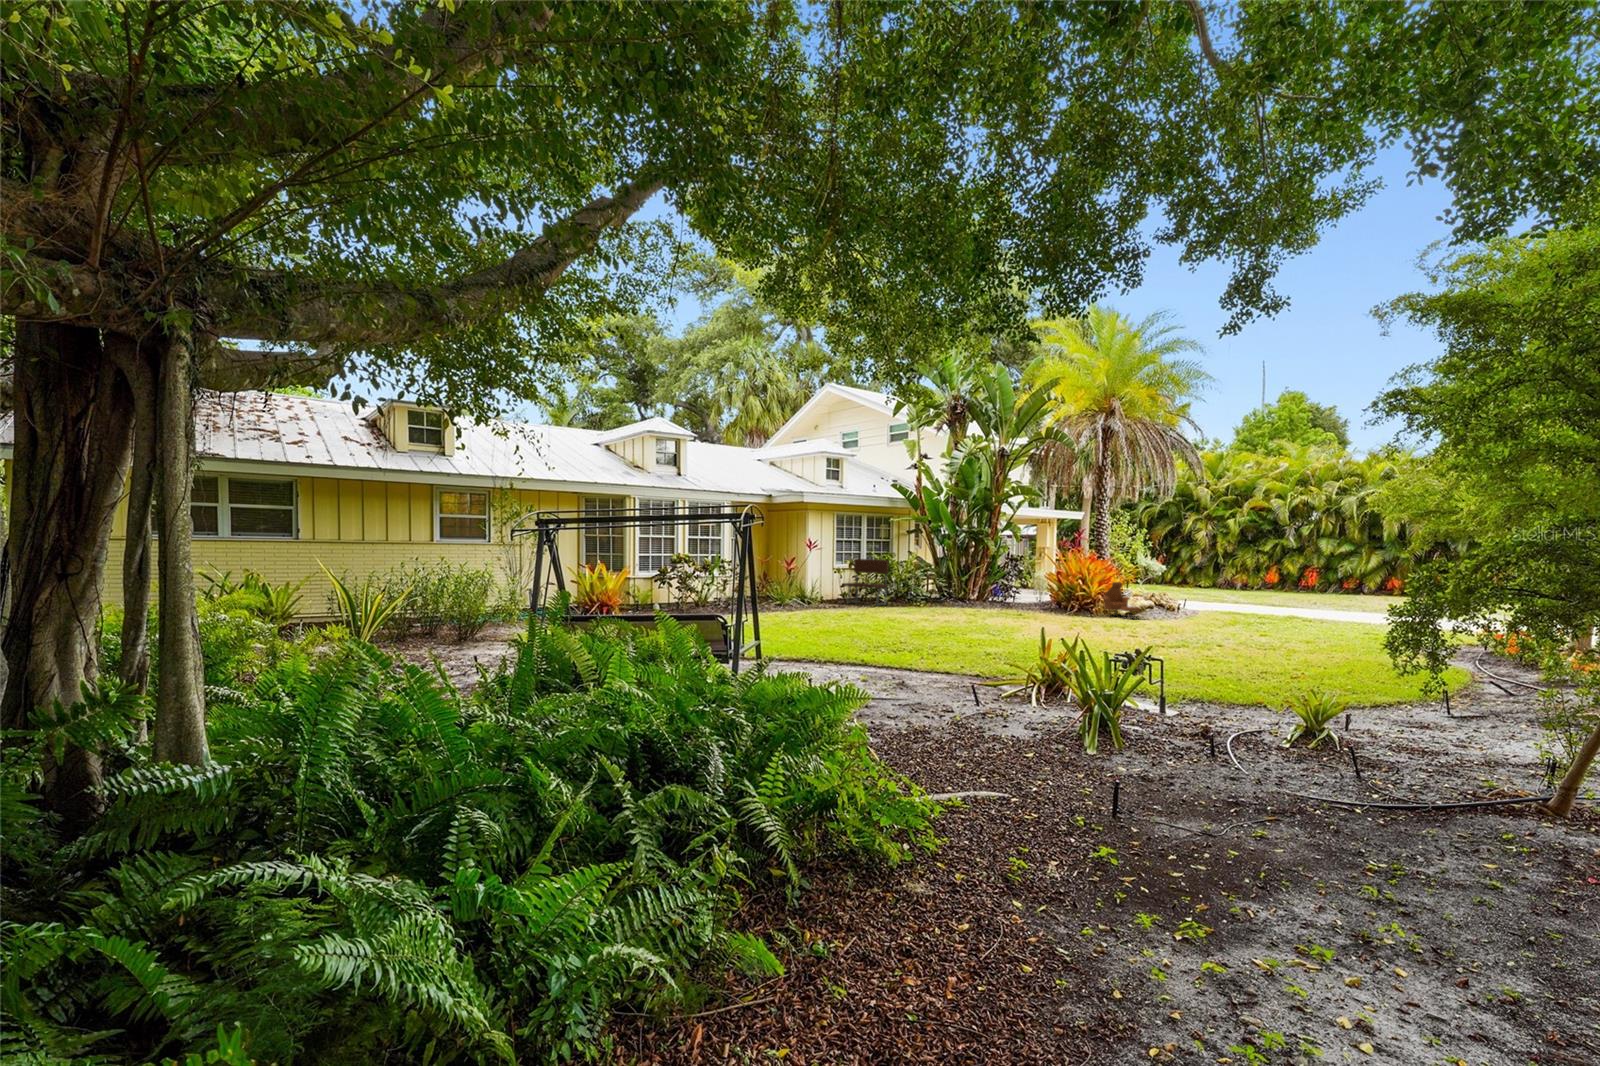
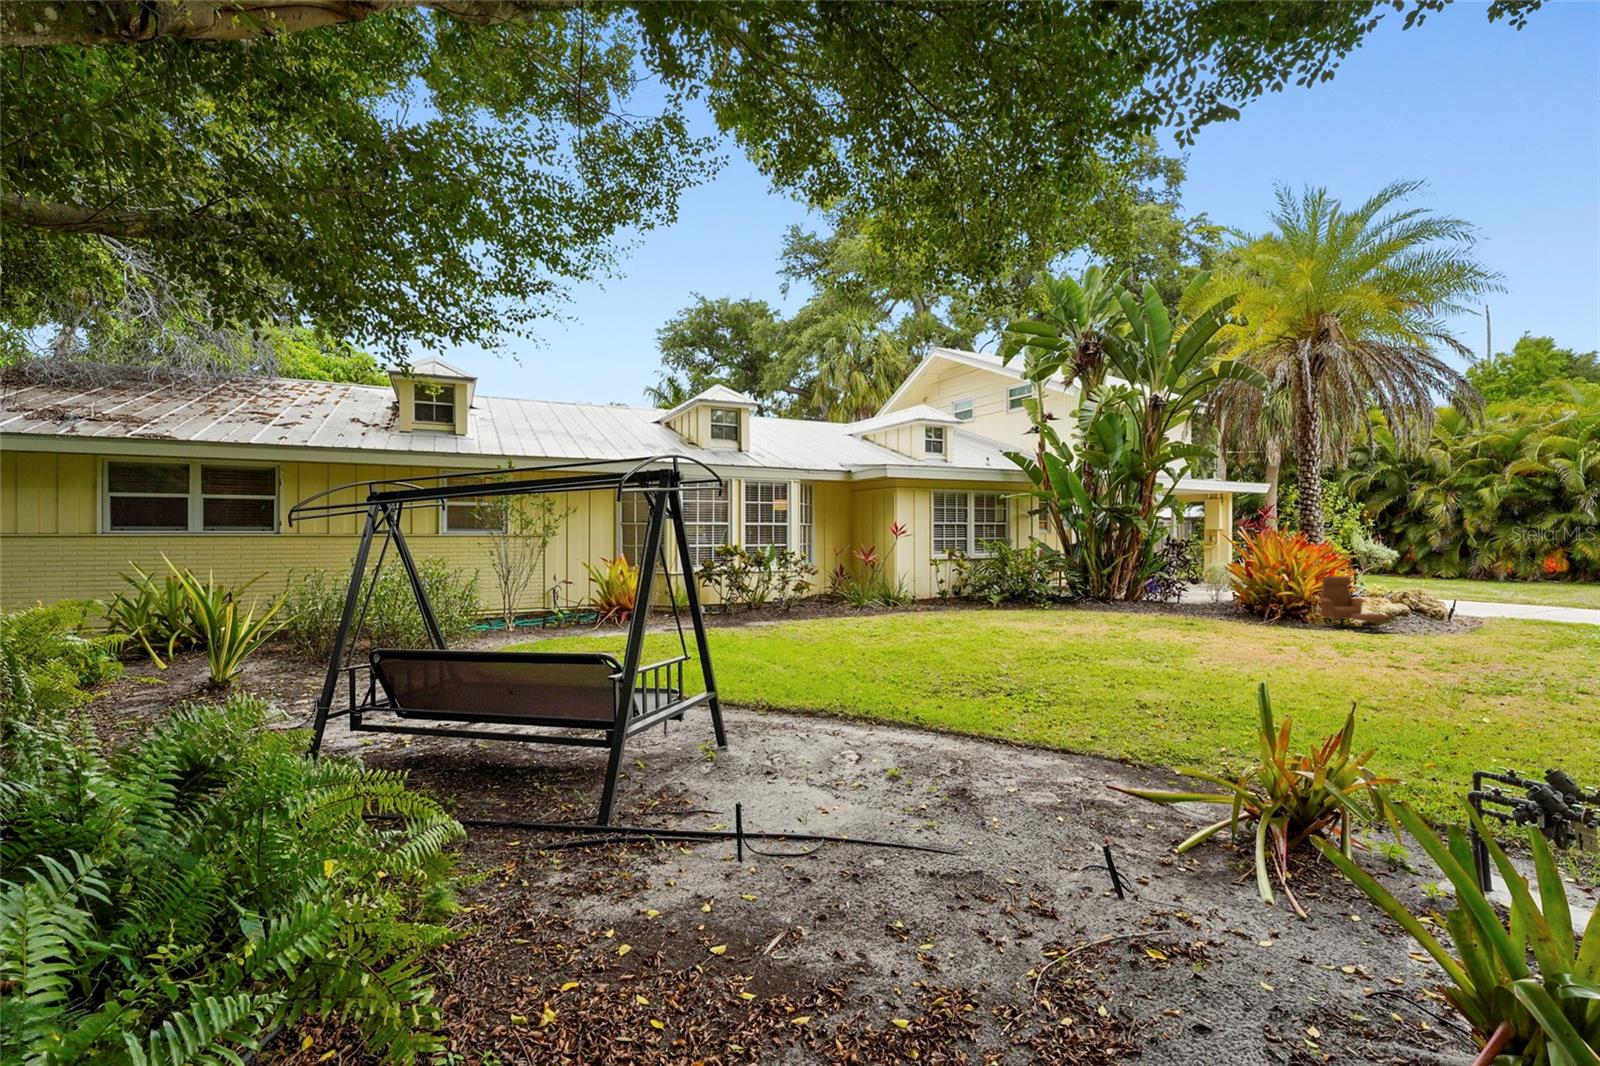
bench: present [843,559,889,606] -> none [940,549,1000,610]

